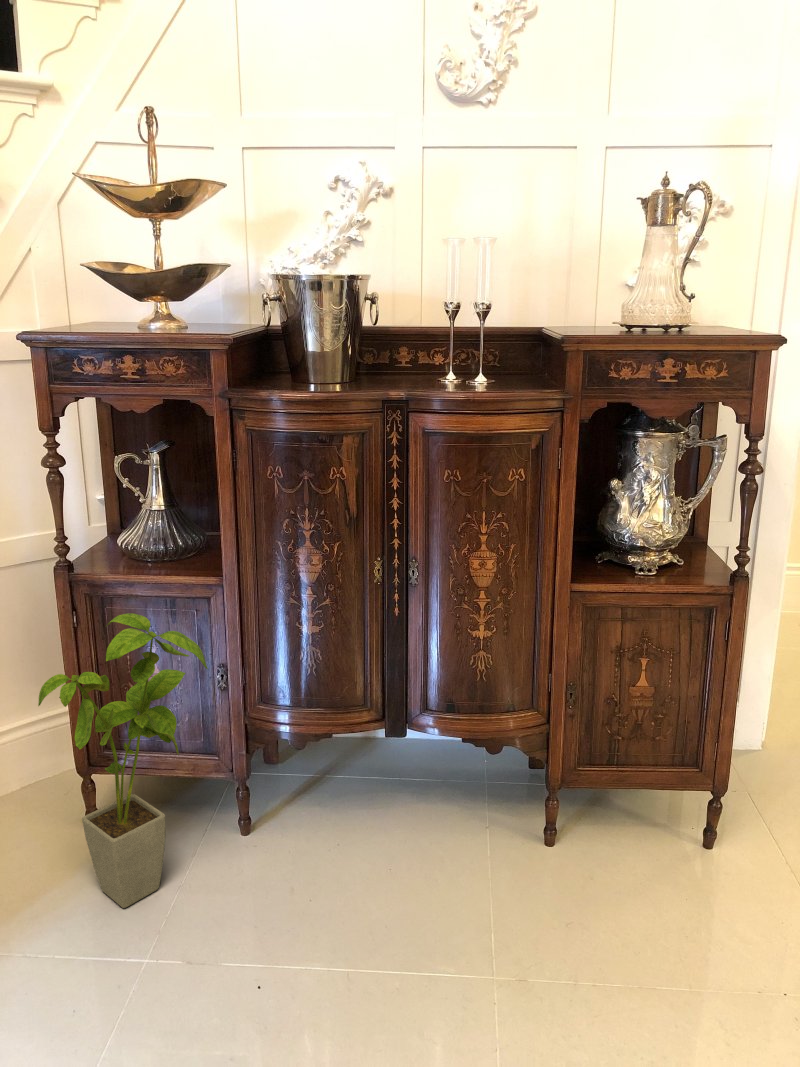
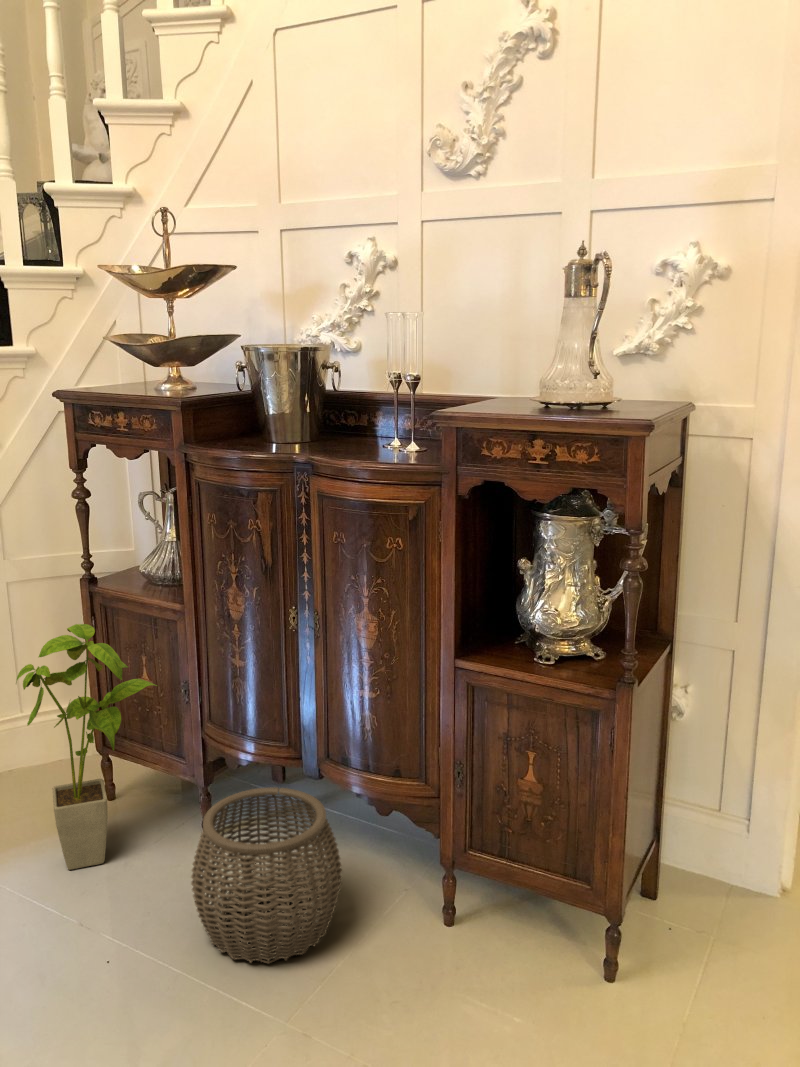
woven basket: none [325,749,484,940] -> present [191,788,342,963]

